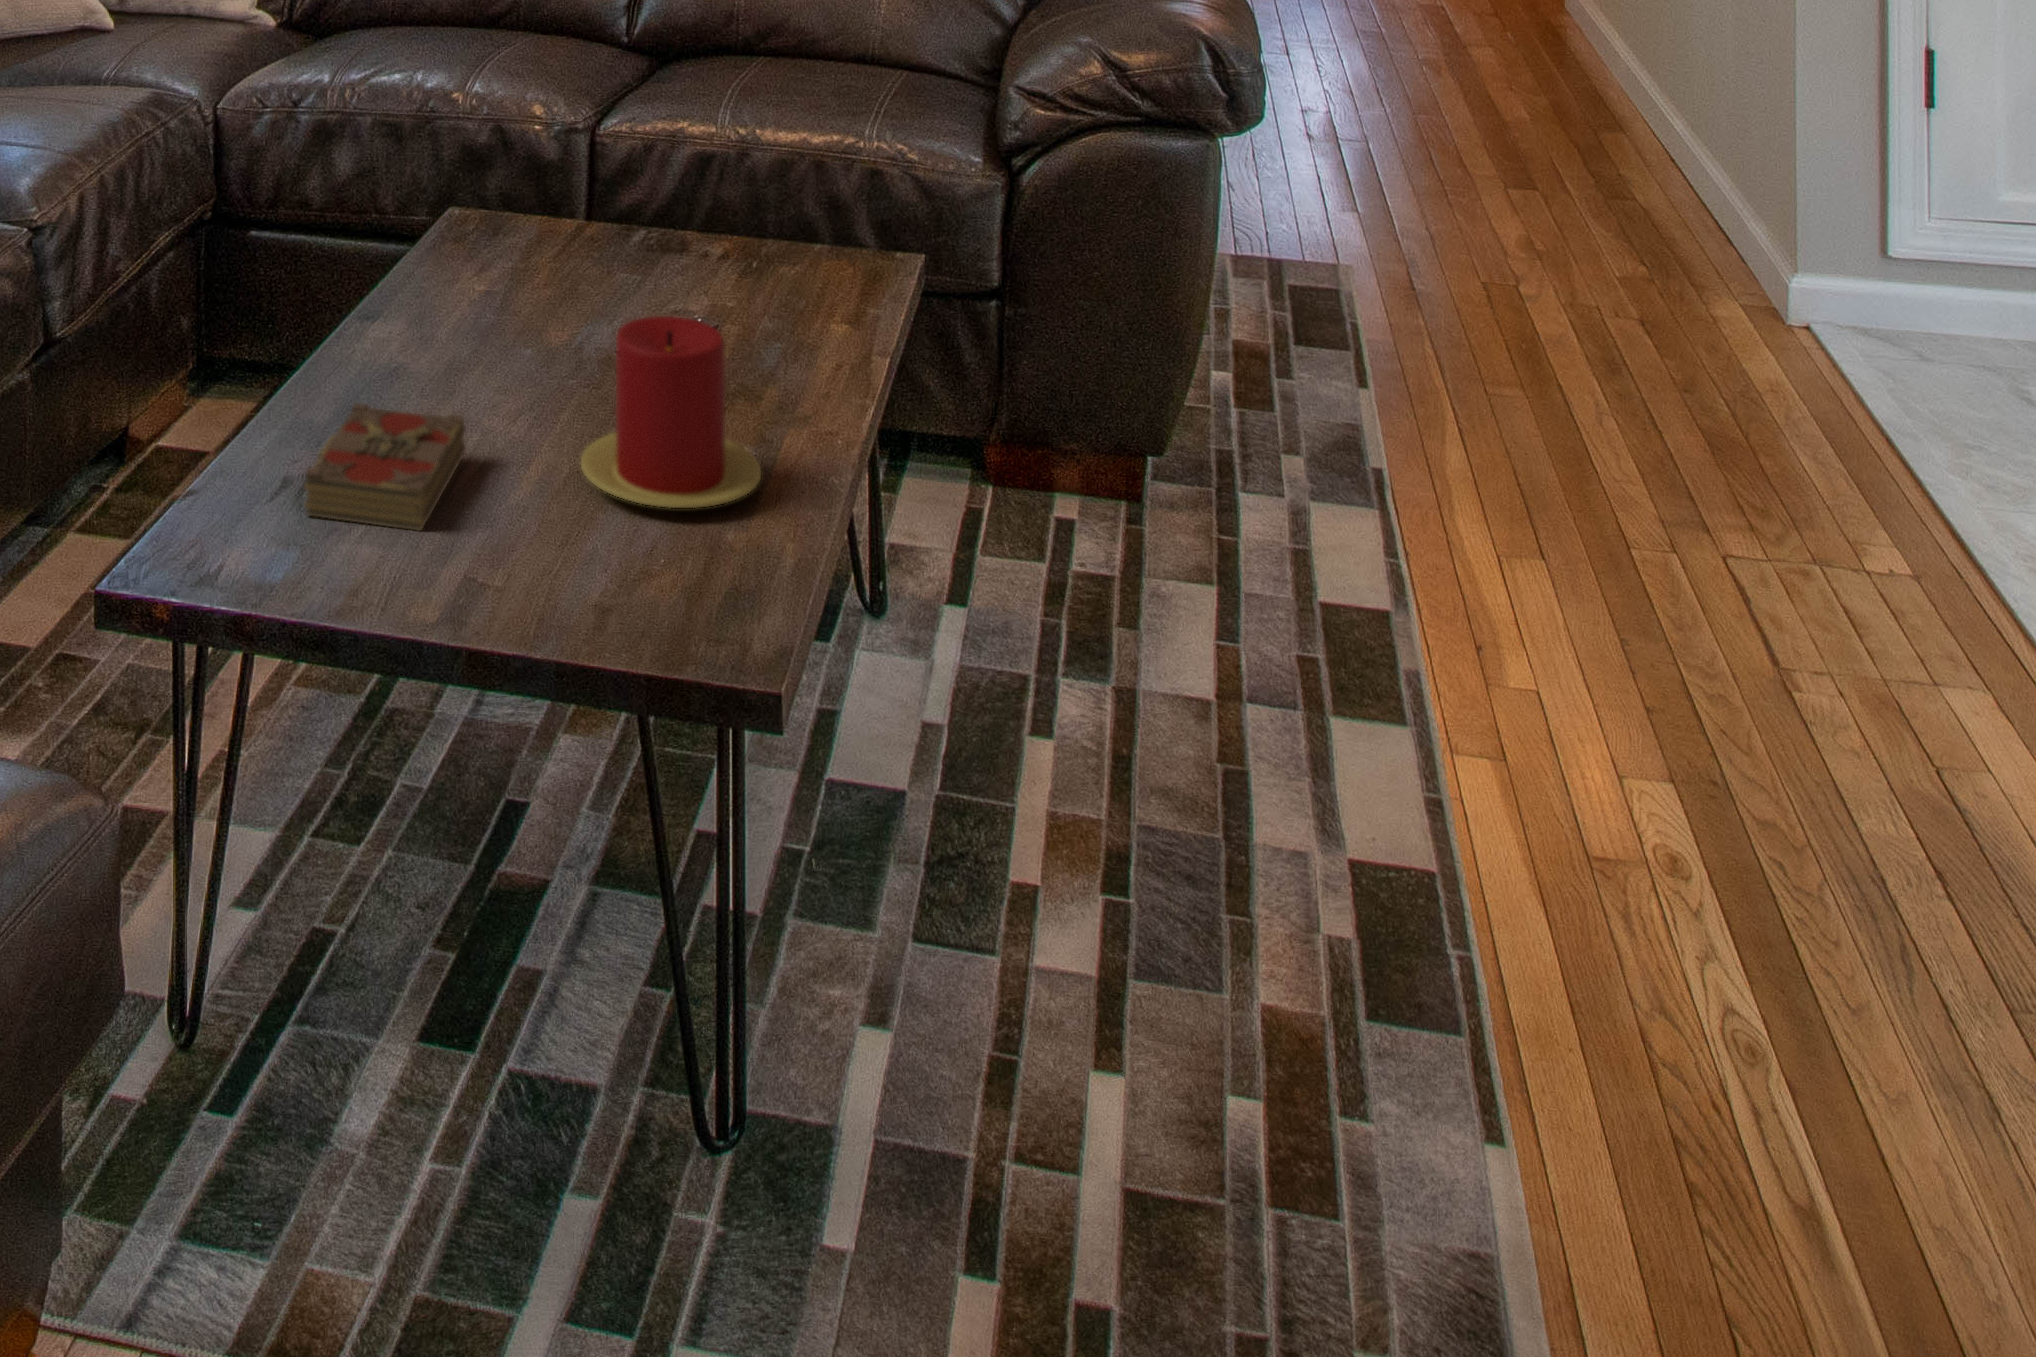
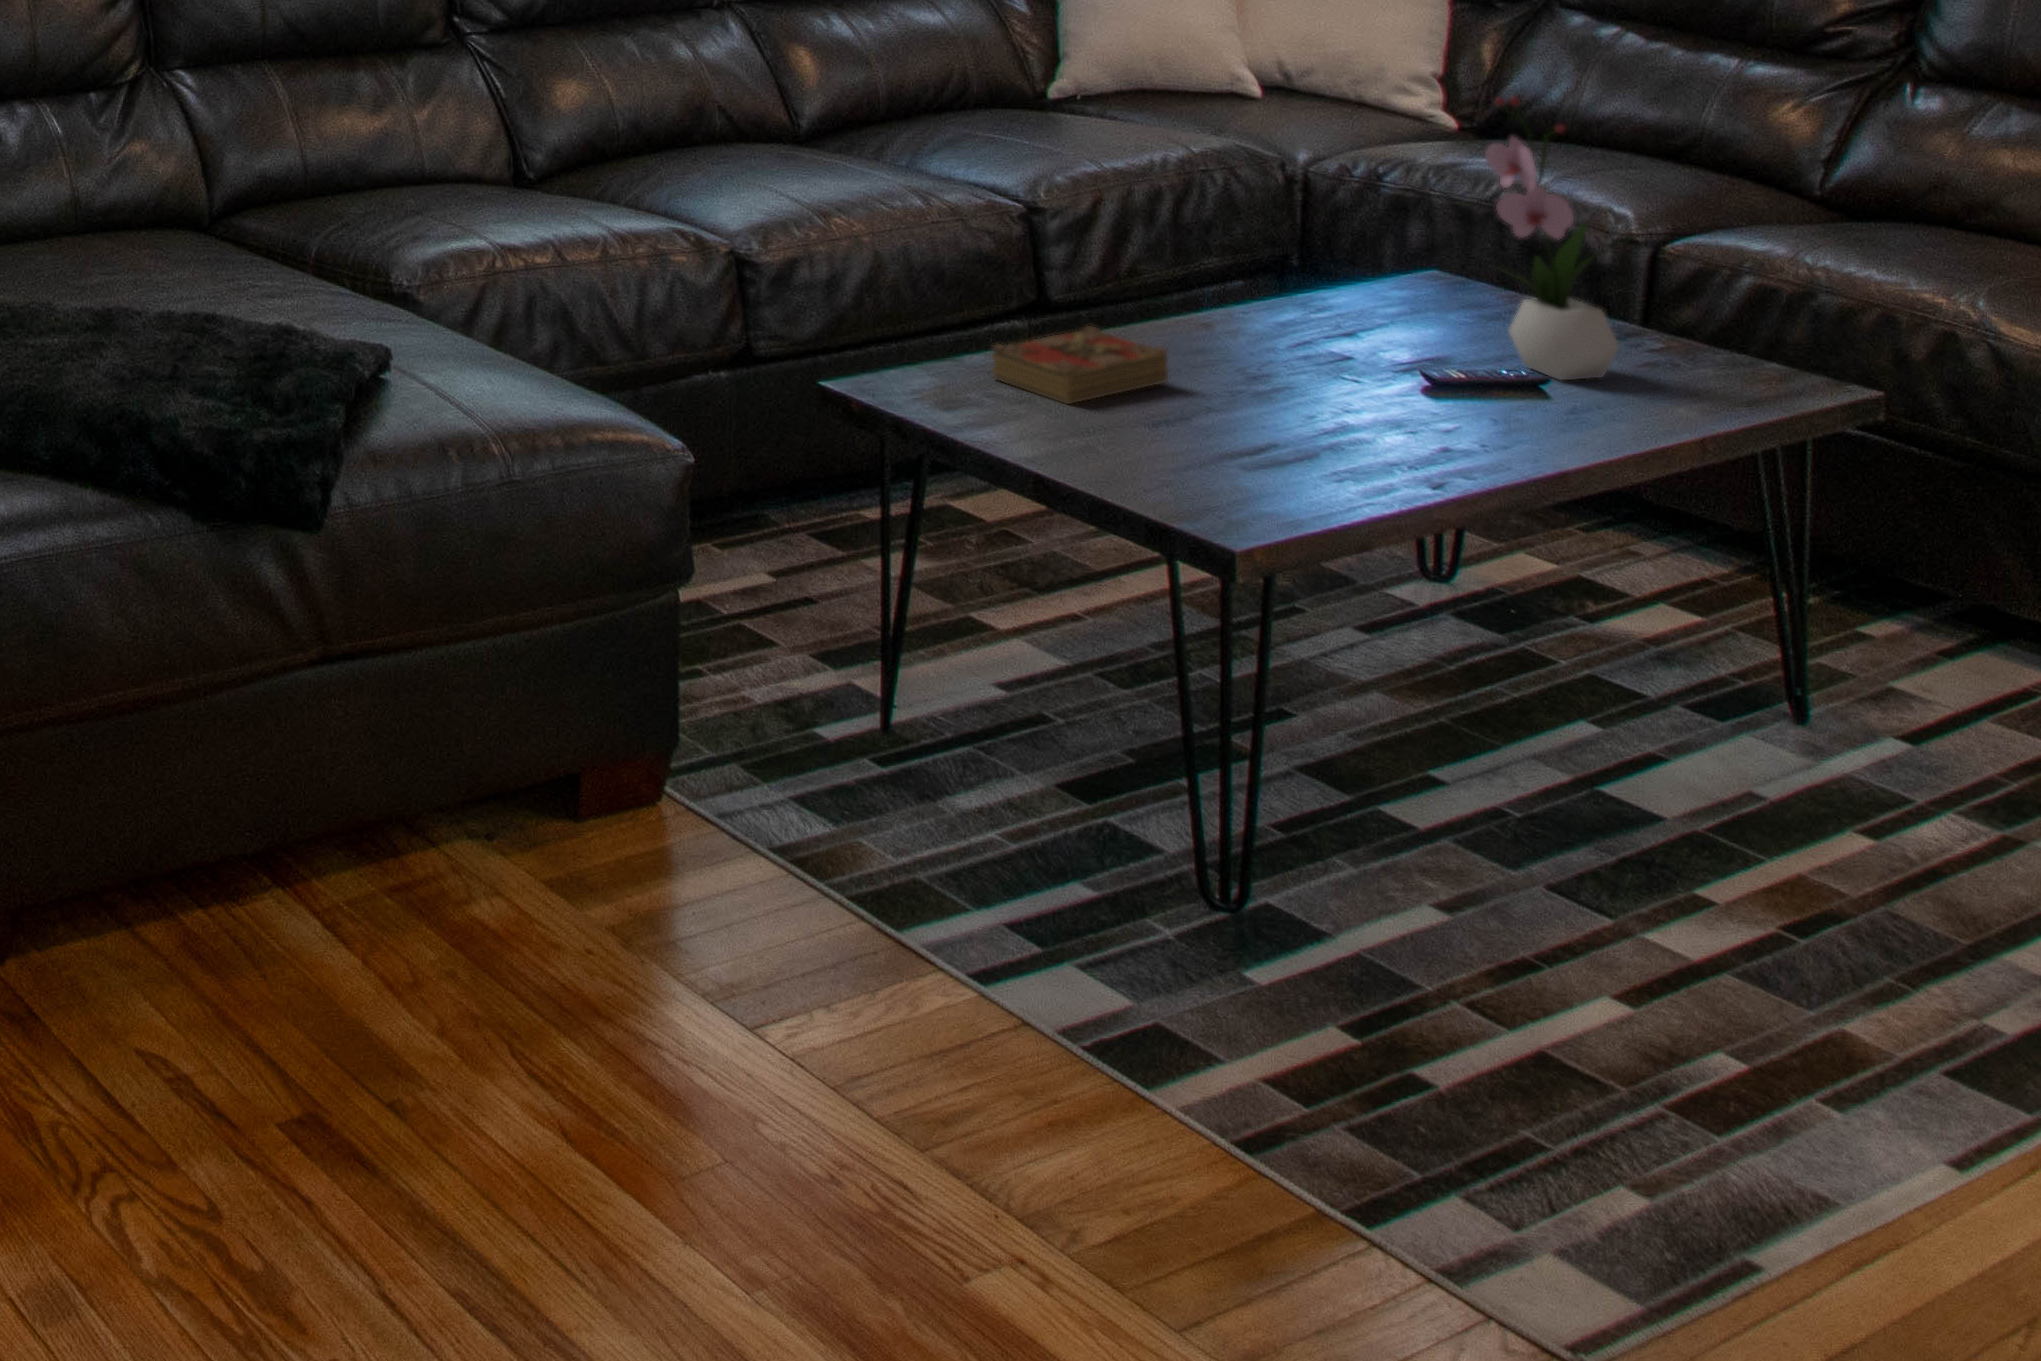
flower arrangement: none [649,29,765,327] -> present [1485,98,1618,380]
candle: present [581,316,761,508] -> none [1234,295,1405,447]

